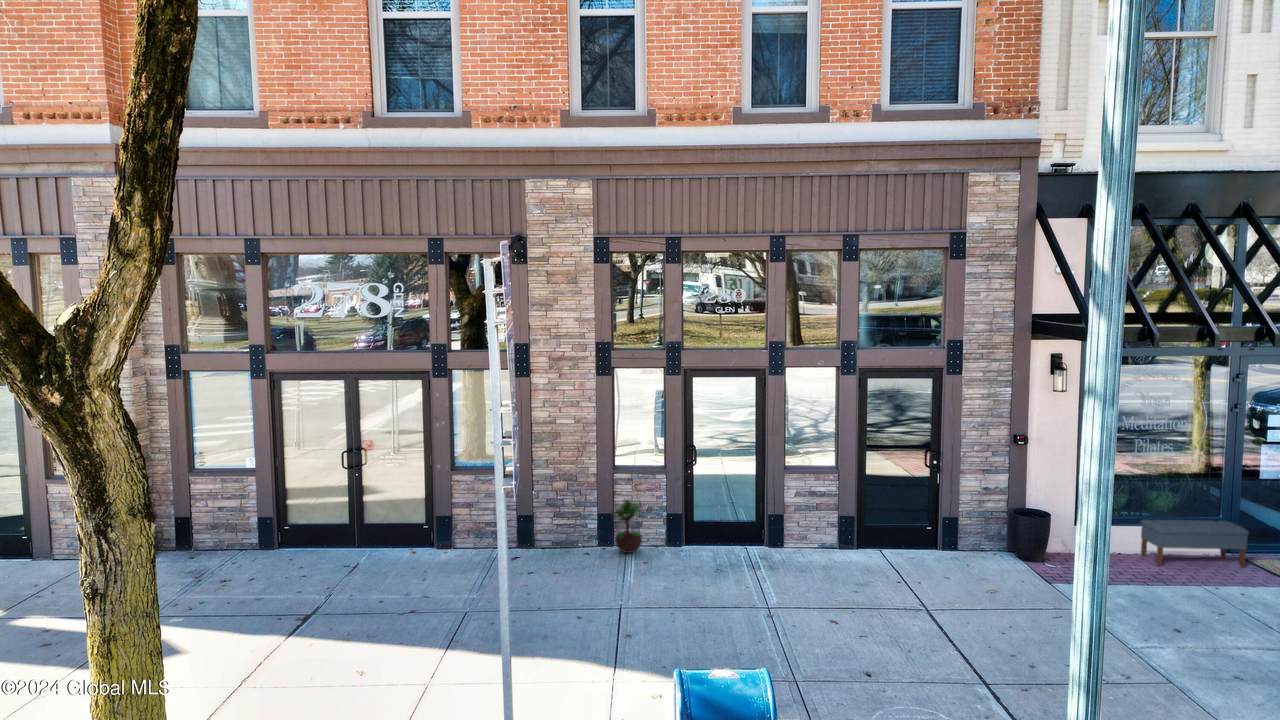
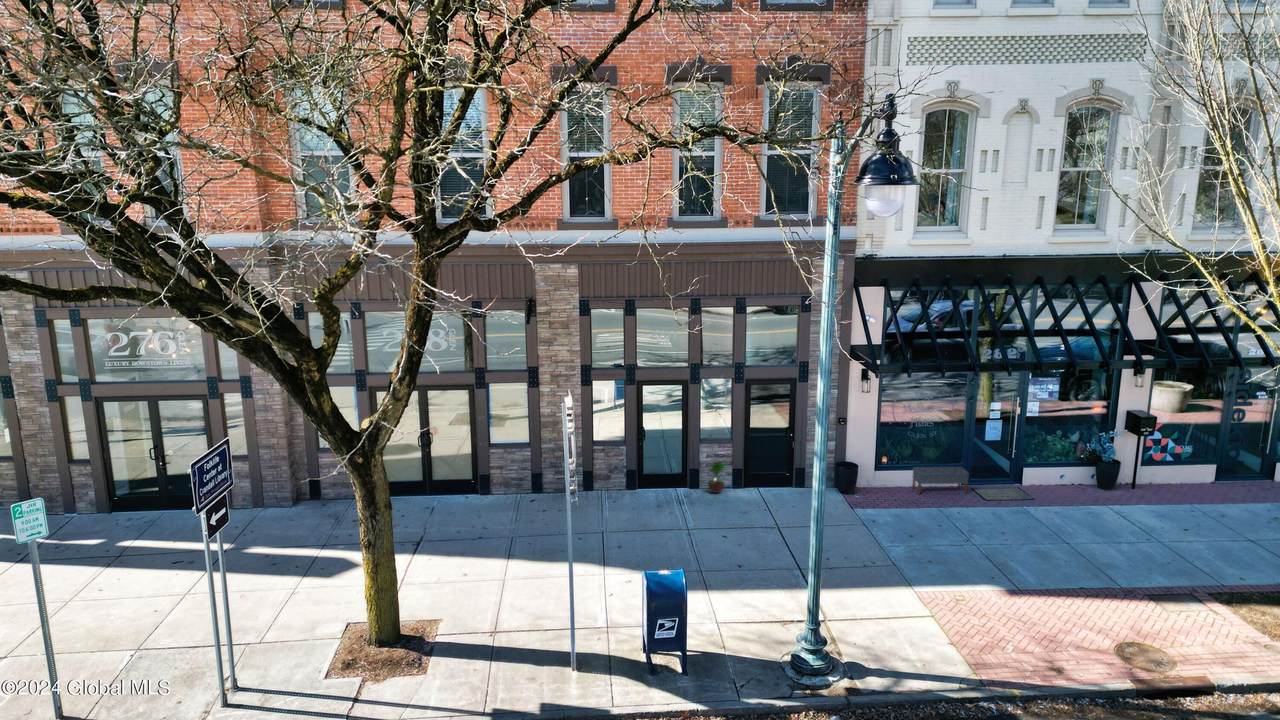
potted tree: present [612,498,642,553] -> present [708,461,726,493]

